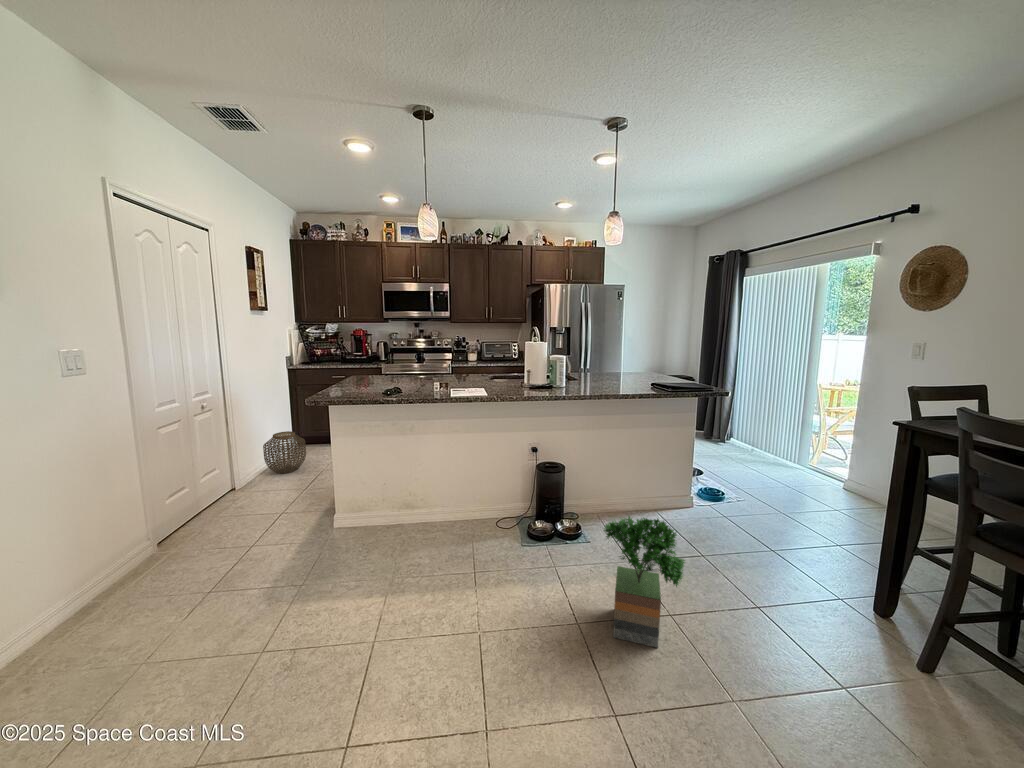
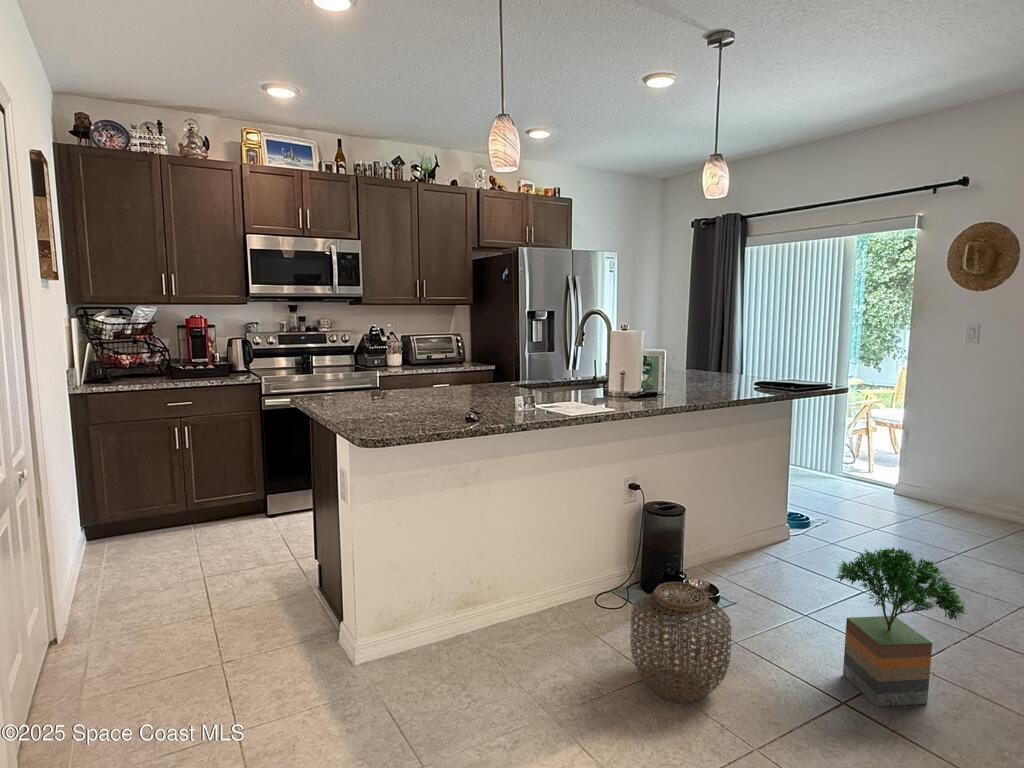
woven basket: present [263,431,306,474] -> present [631,582,731,703]

